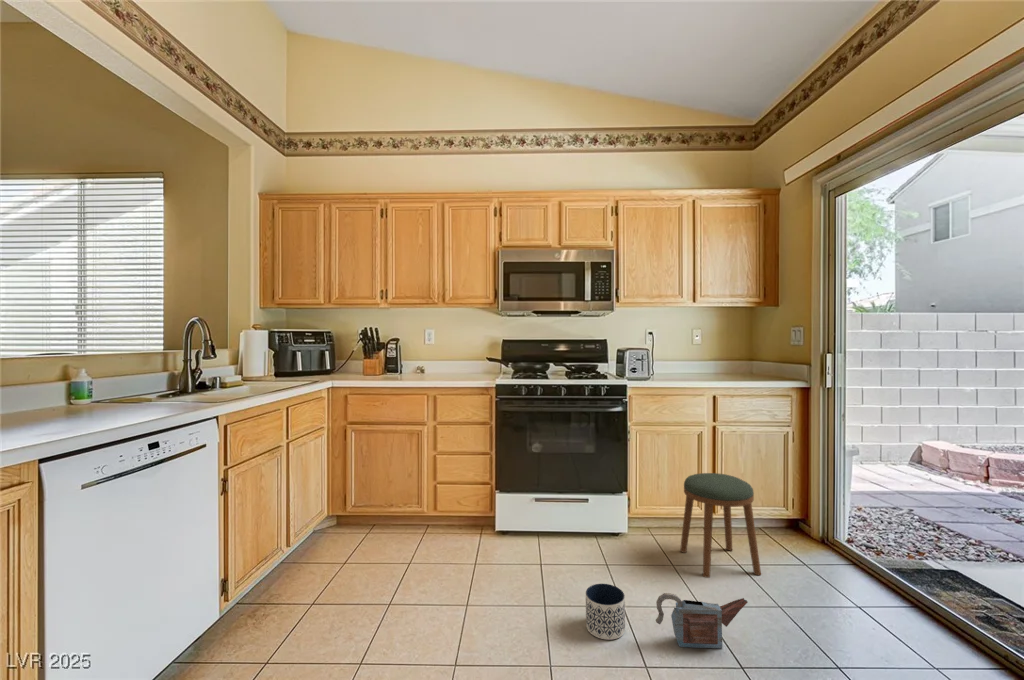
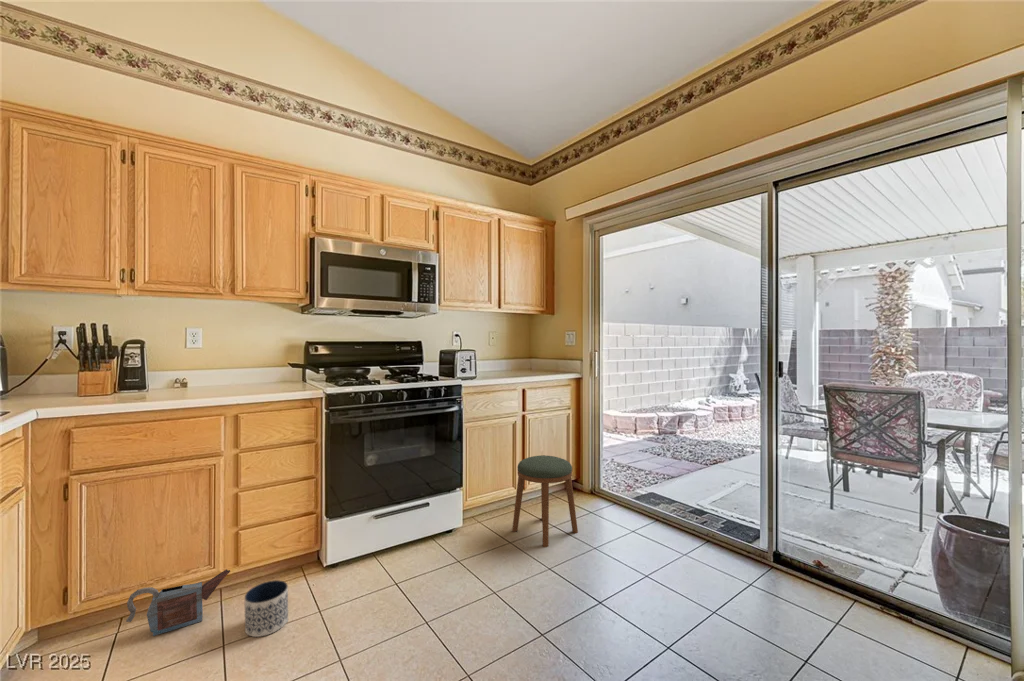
planter: present [586,584,625,640] -> present [245,580,288,637]
watering can: present [656,593,748,648] -> present [126,569,230,636]

